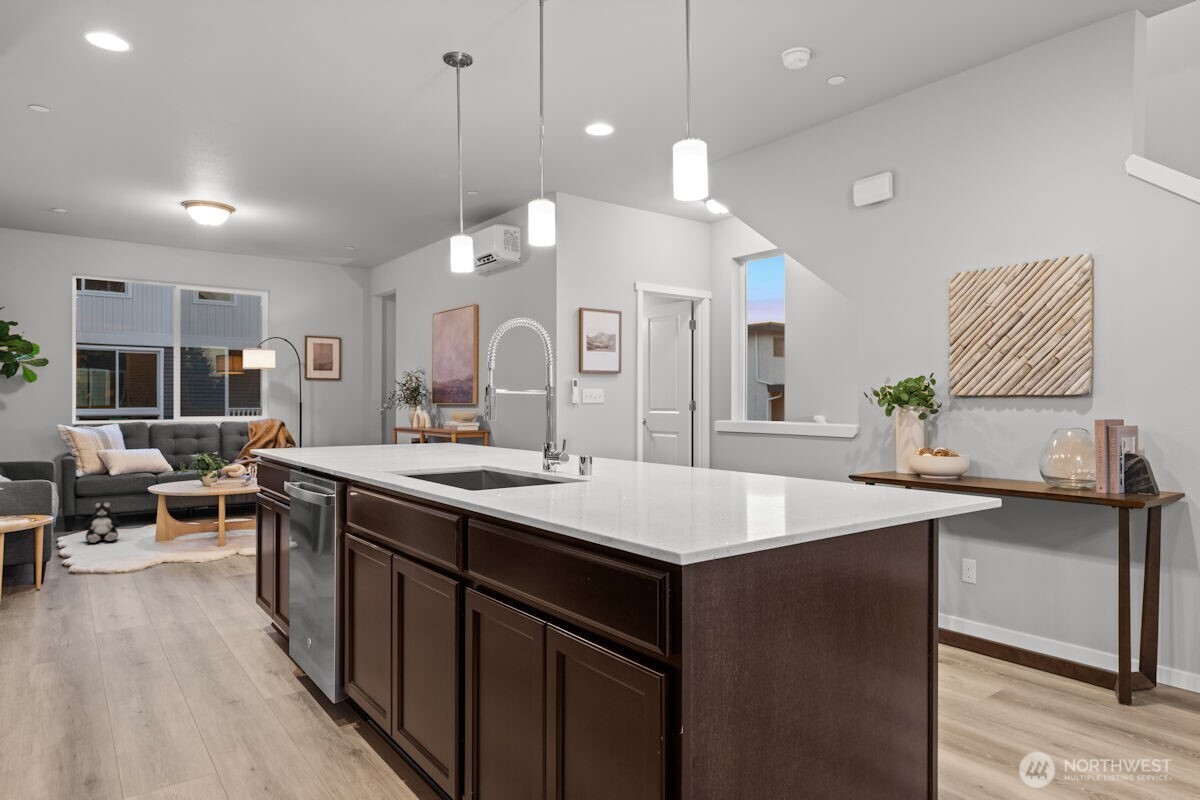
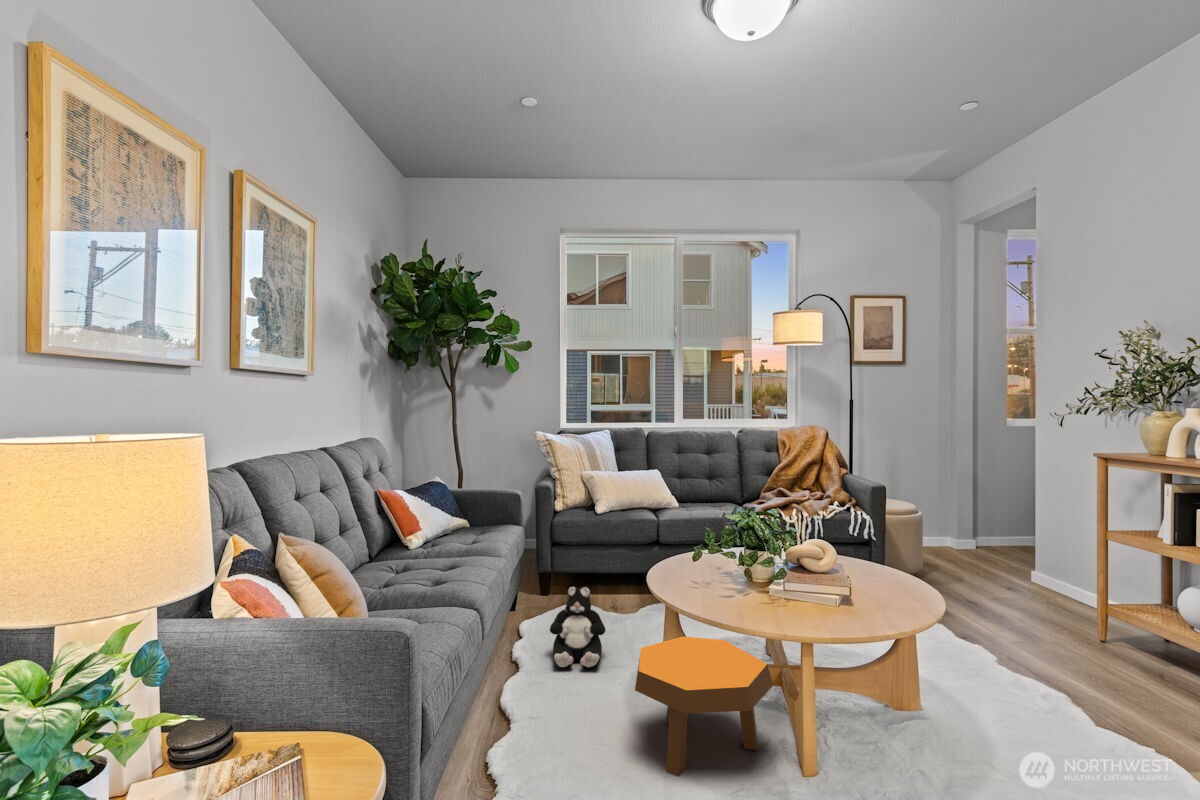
footstool: none [139,508,209,553] -> present [635,636,773,777]

